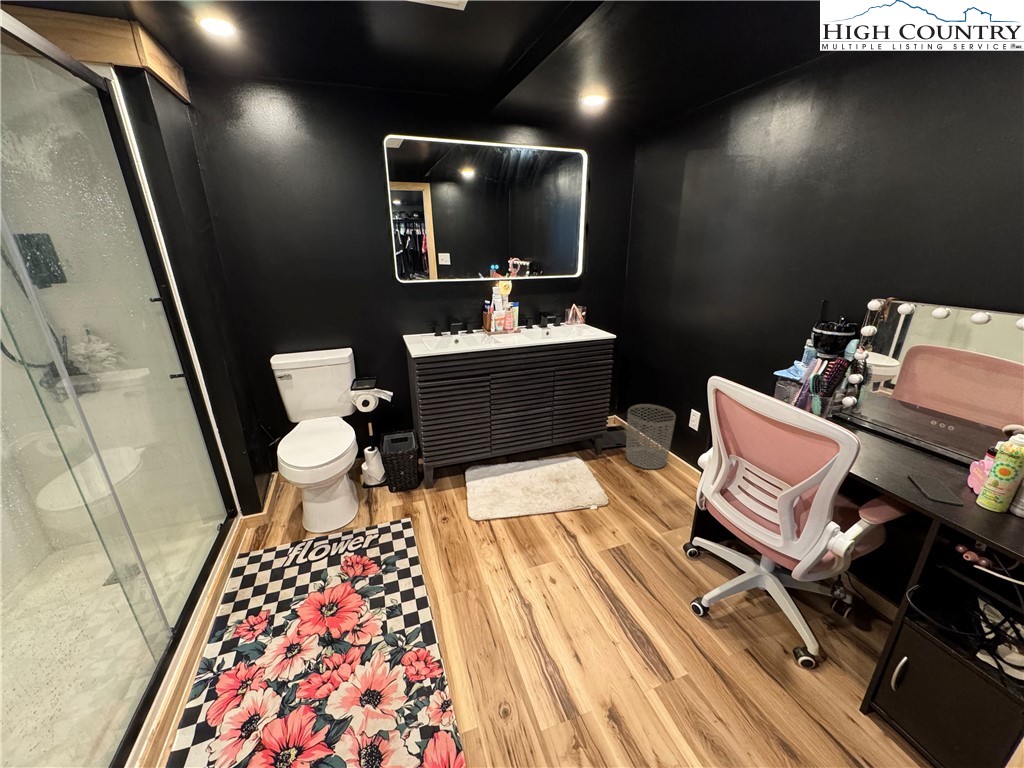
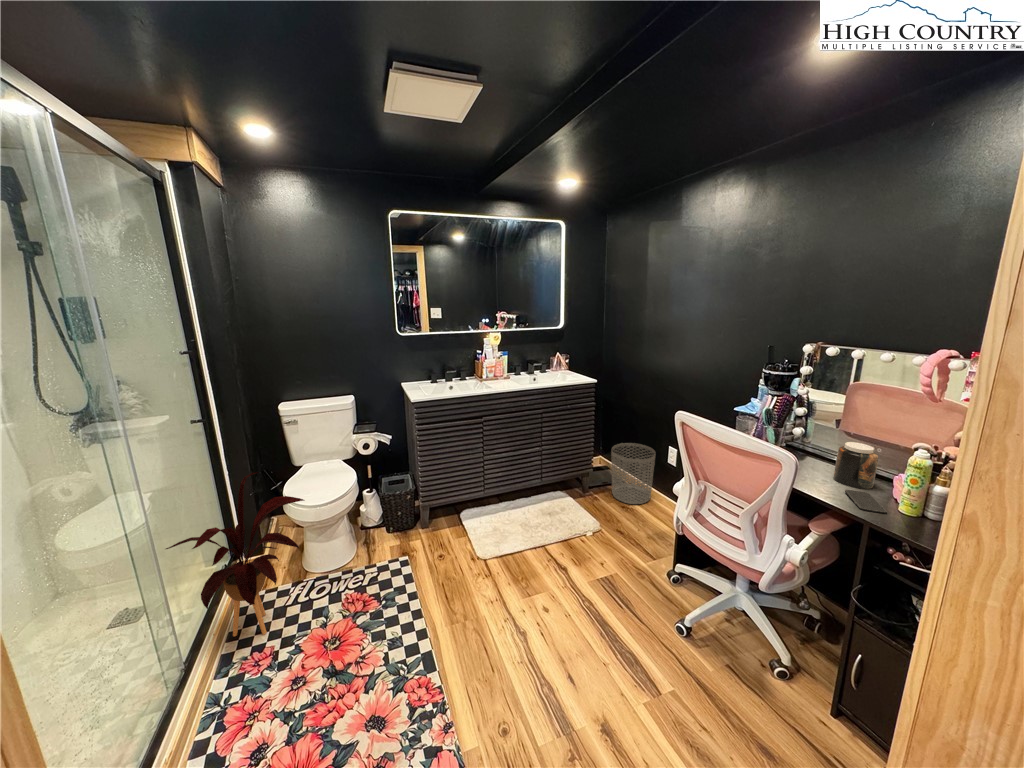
jar: none [891,417,953,472] -> present [834,442,878,489]
house plant: none [144,434,297,598] -> present [166,472,304,636]

